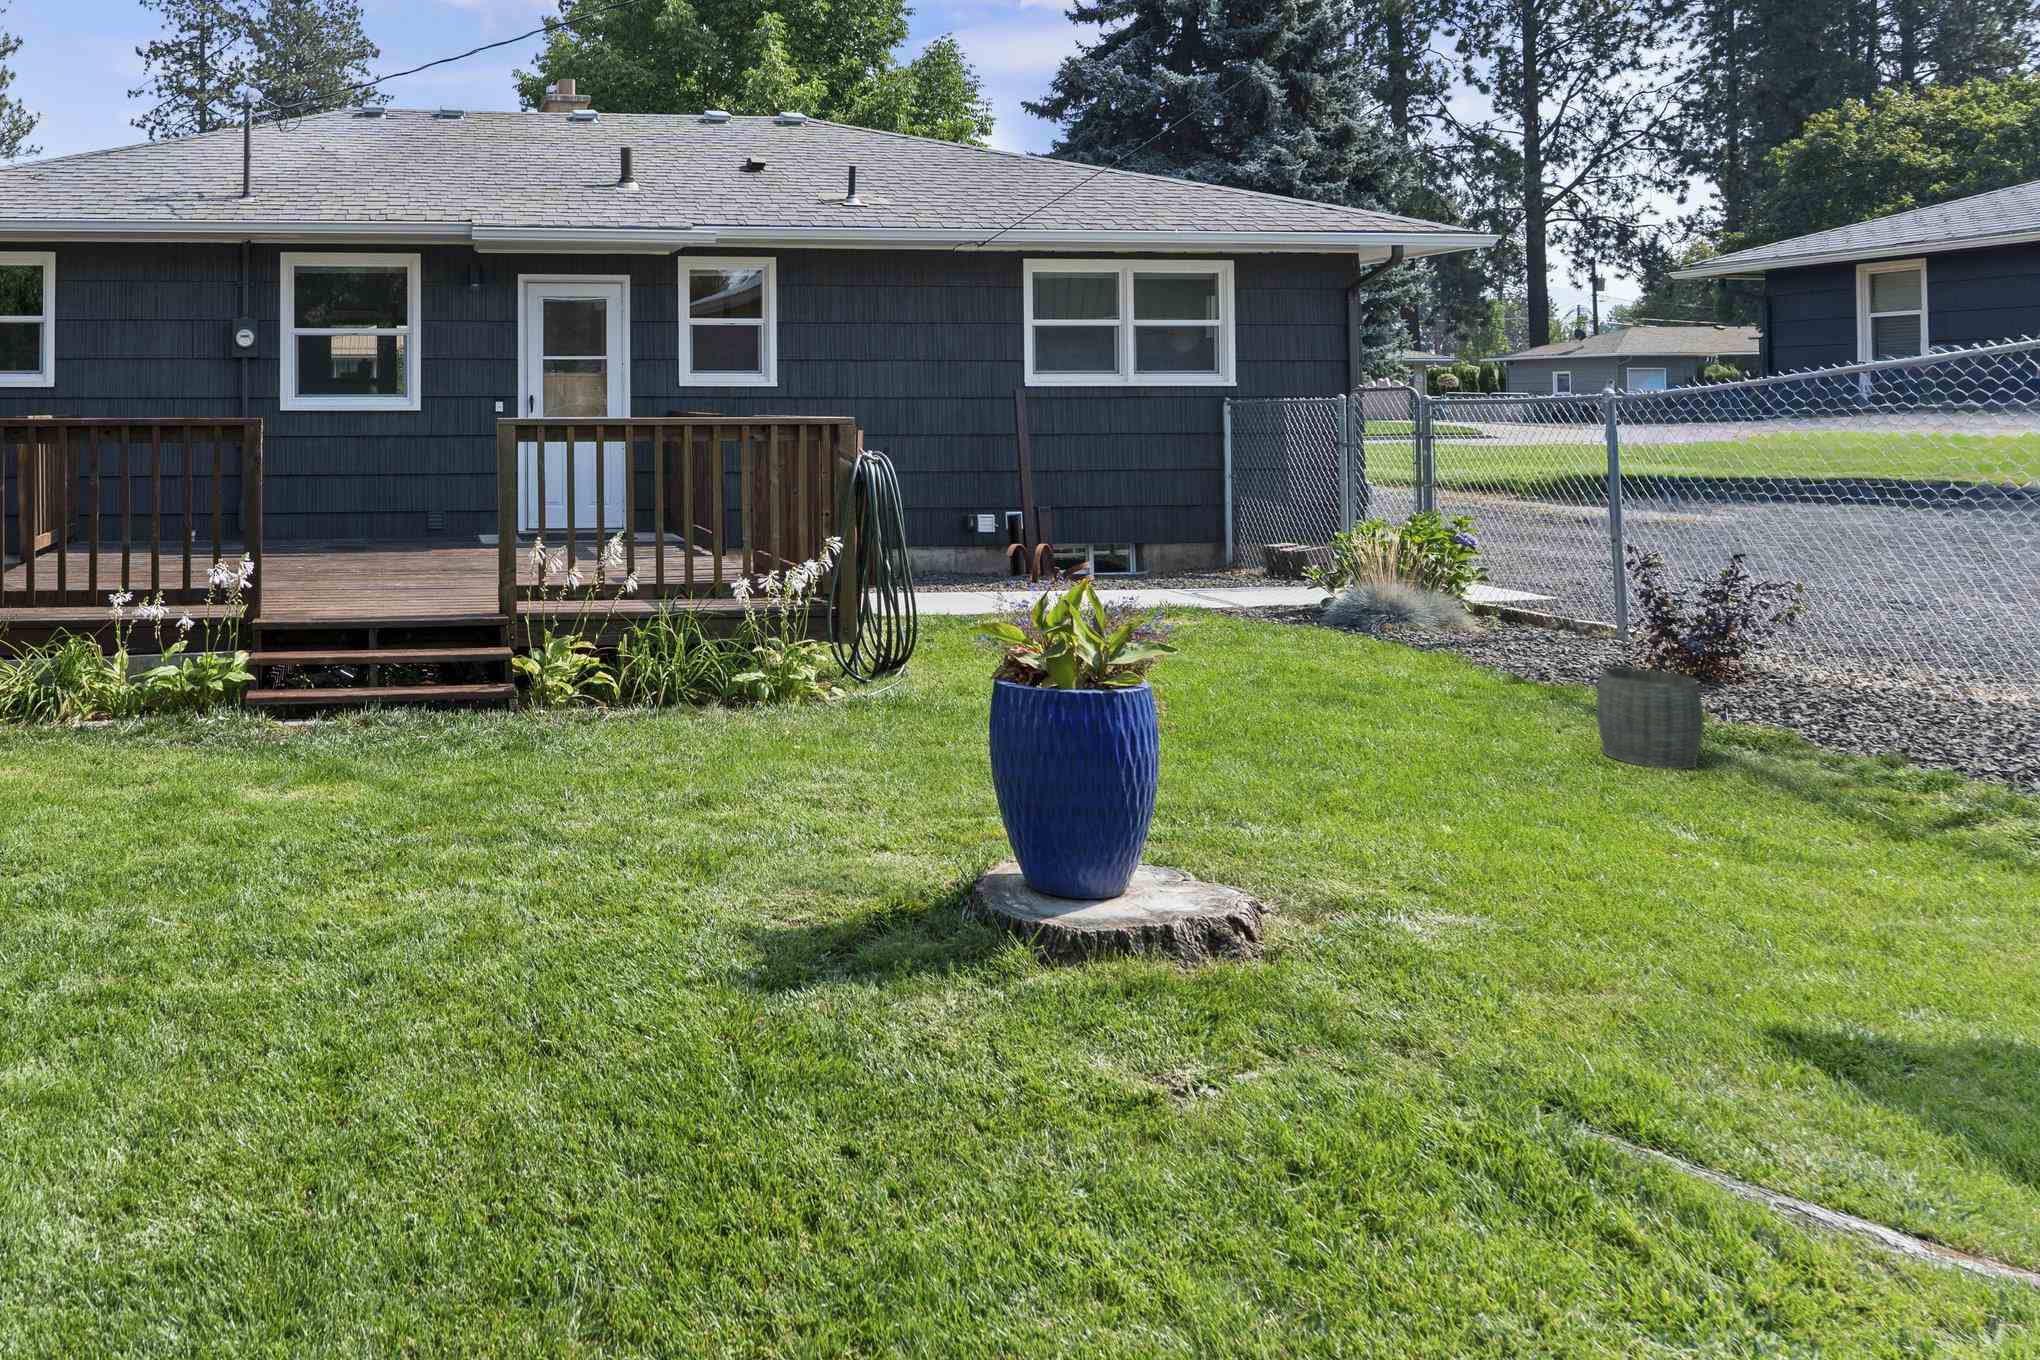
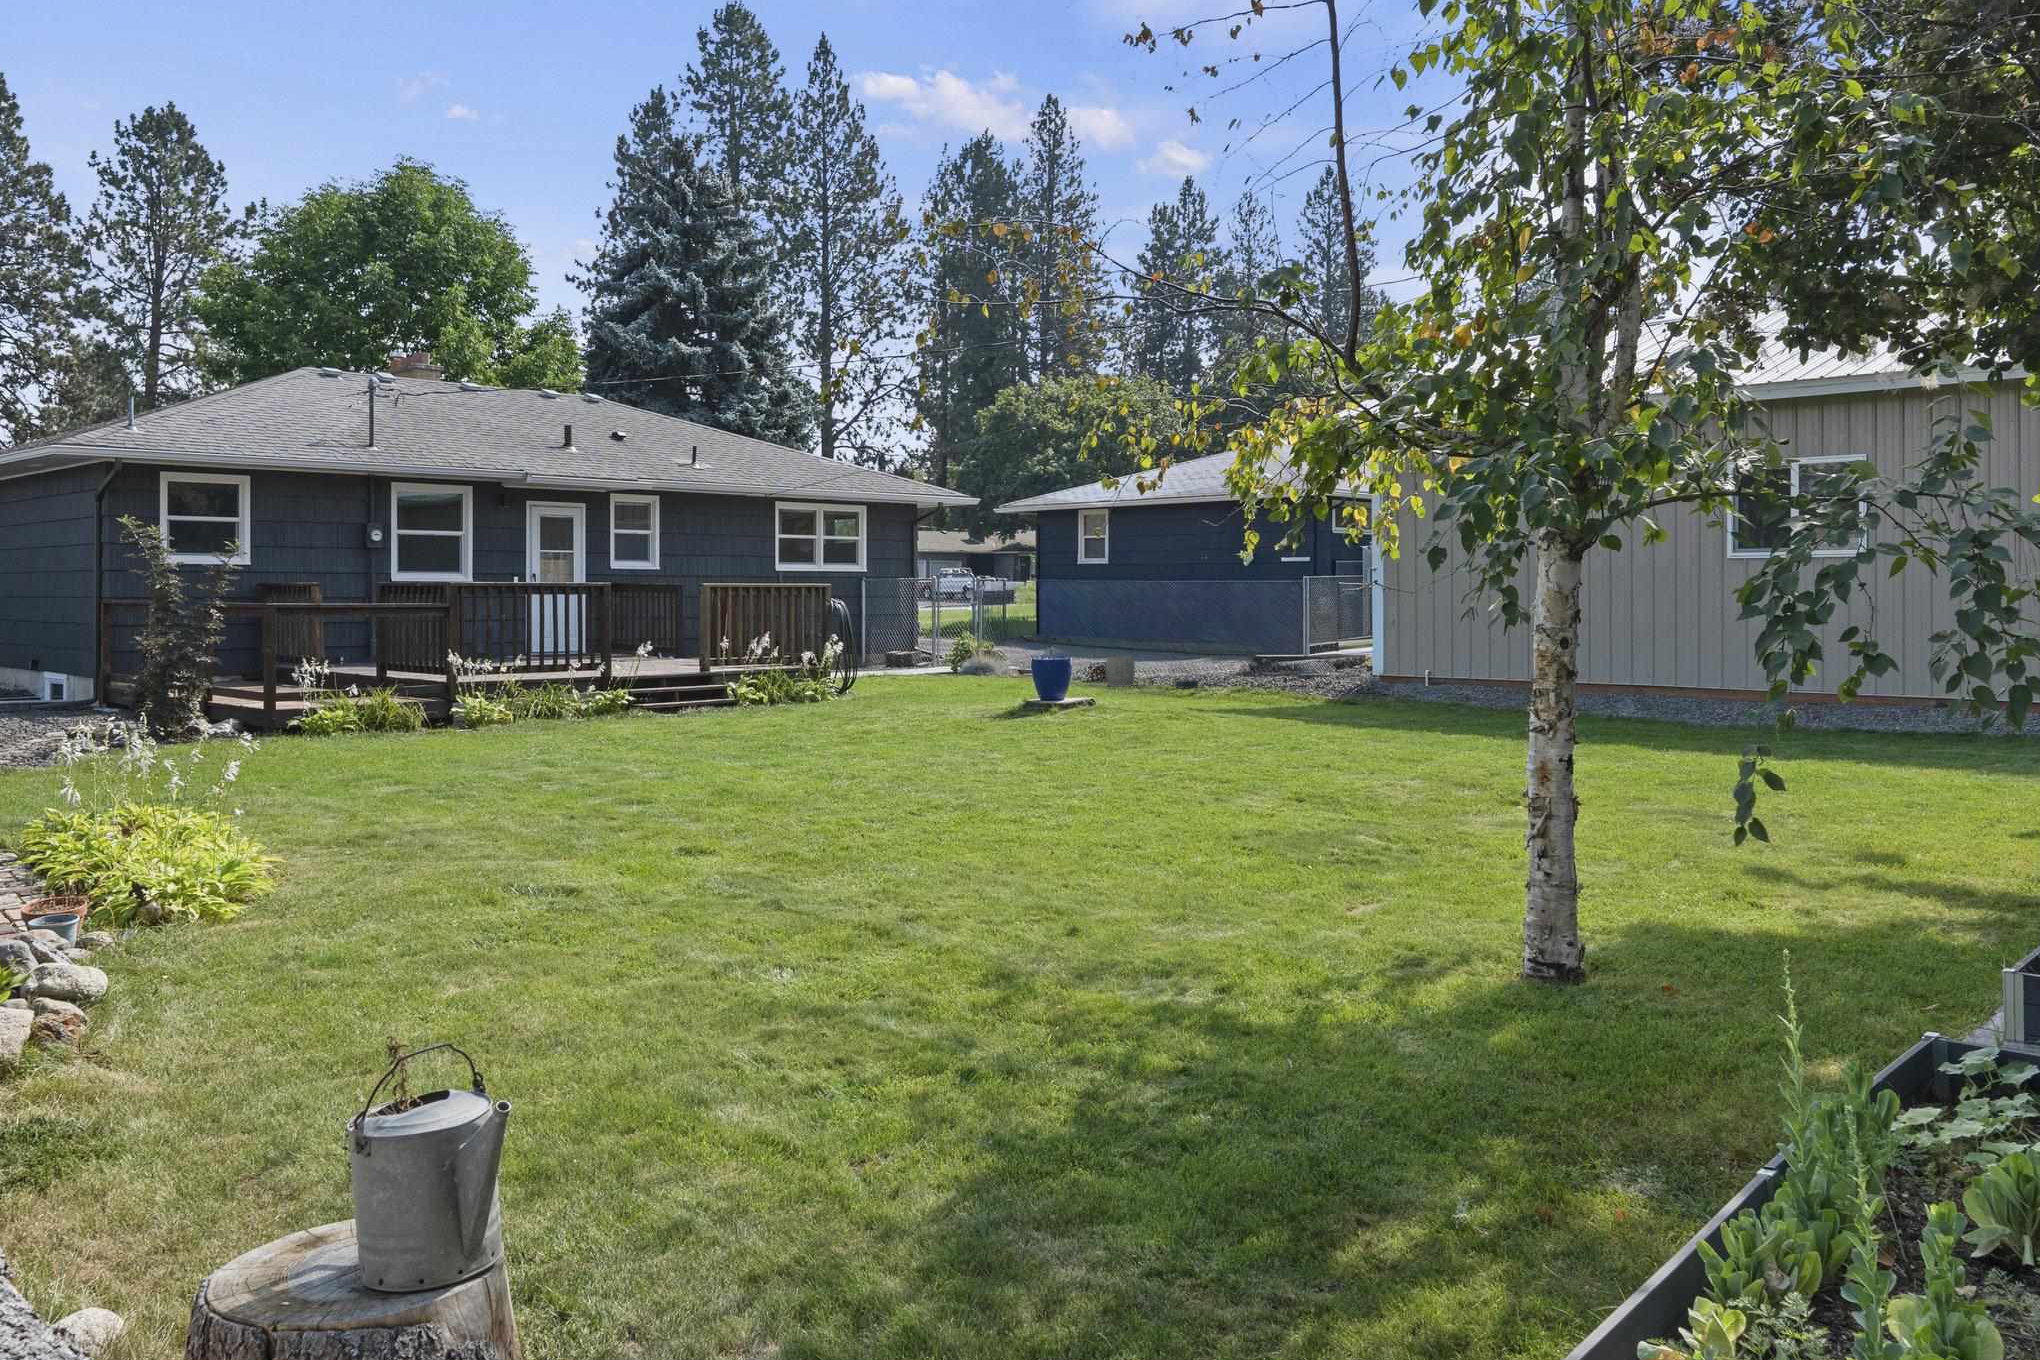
decorative plant: none [1784,759,1930,870] -> present [1169,660,1198,688]

